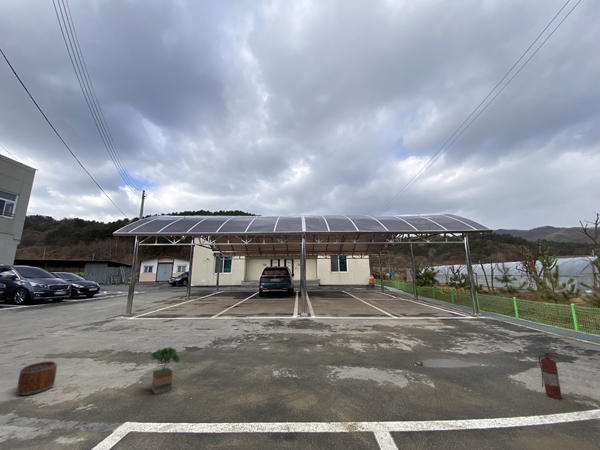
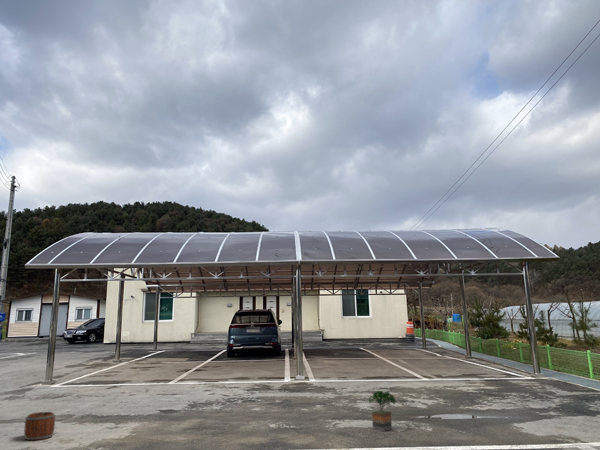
potted tree: present [151,347,179,394] -> present [369,391,396,431]
fire extinguisher: present [539,353,562,399] -> none [524,393,539,434]

